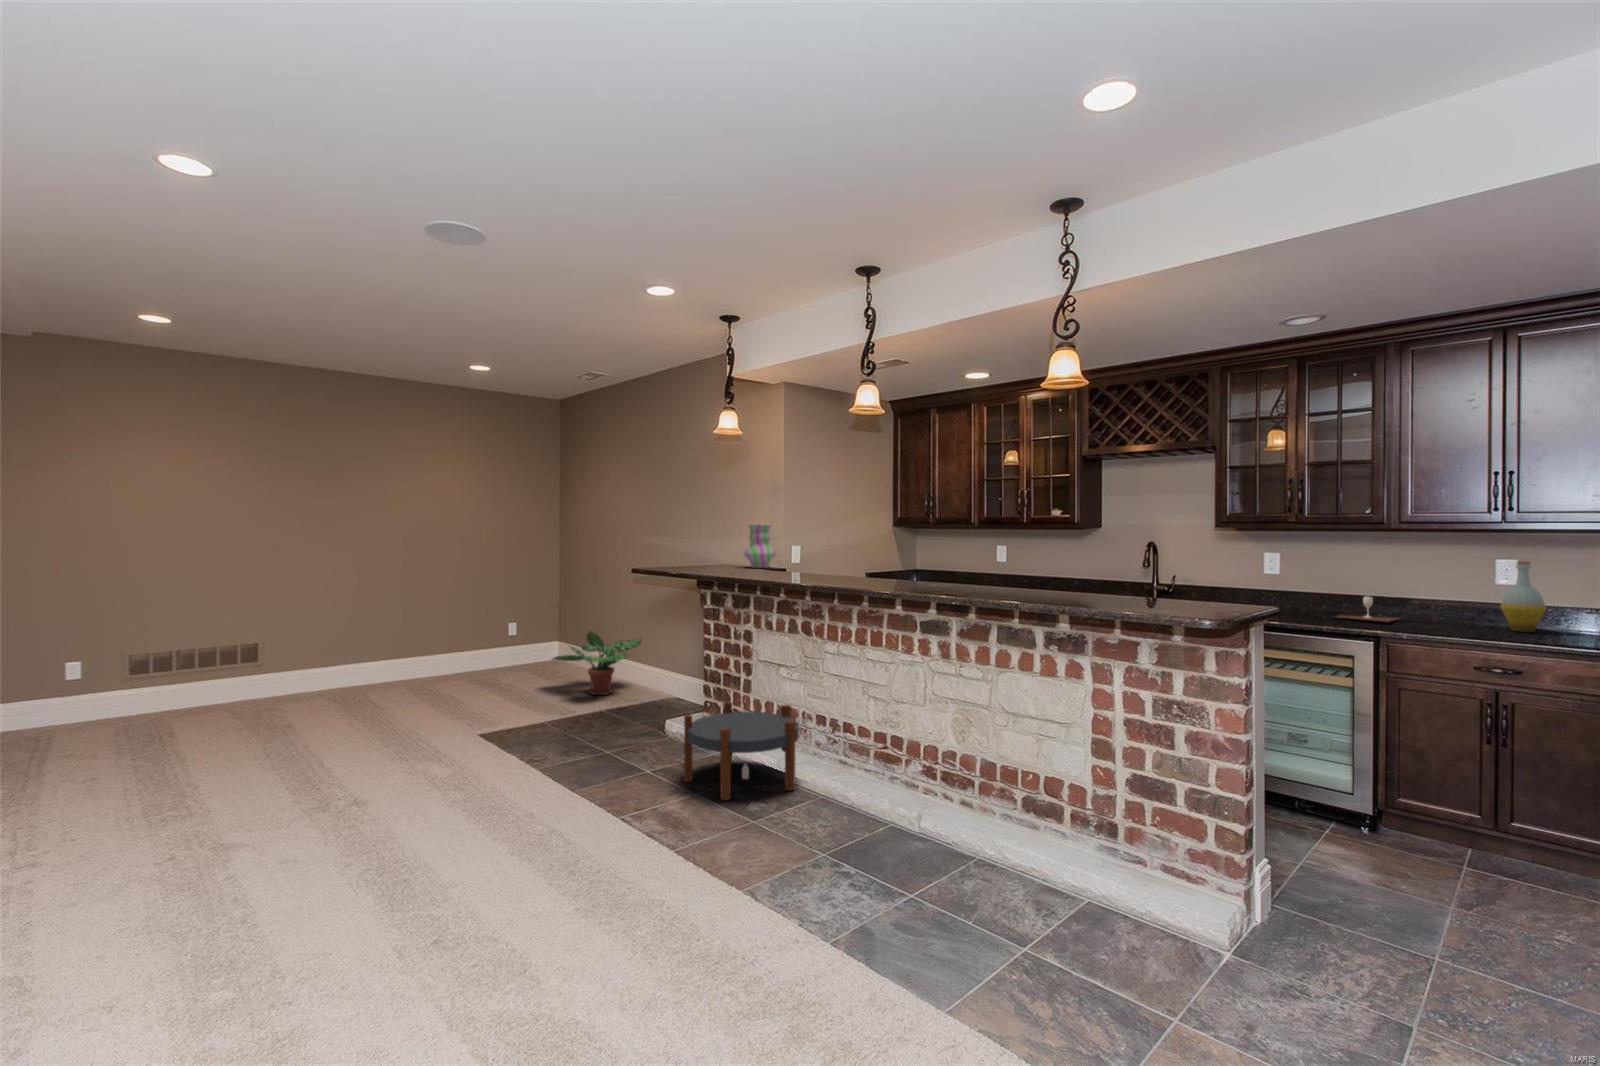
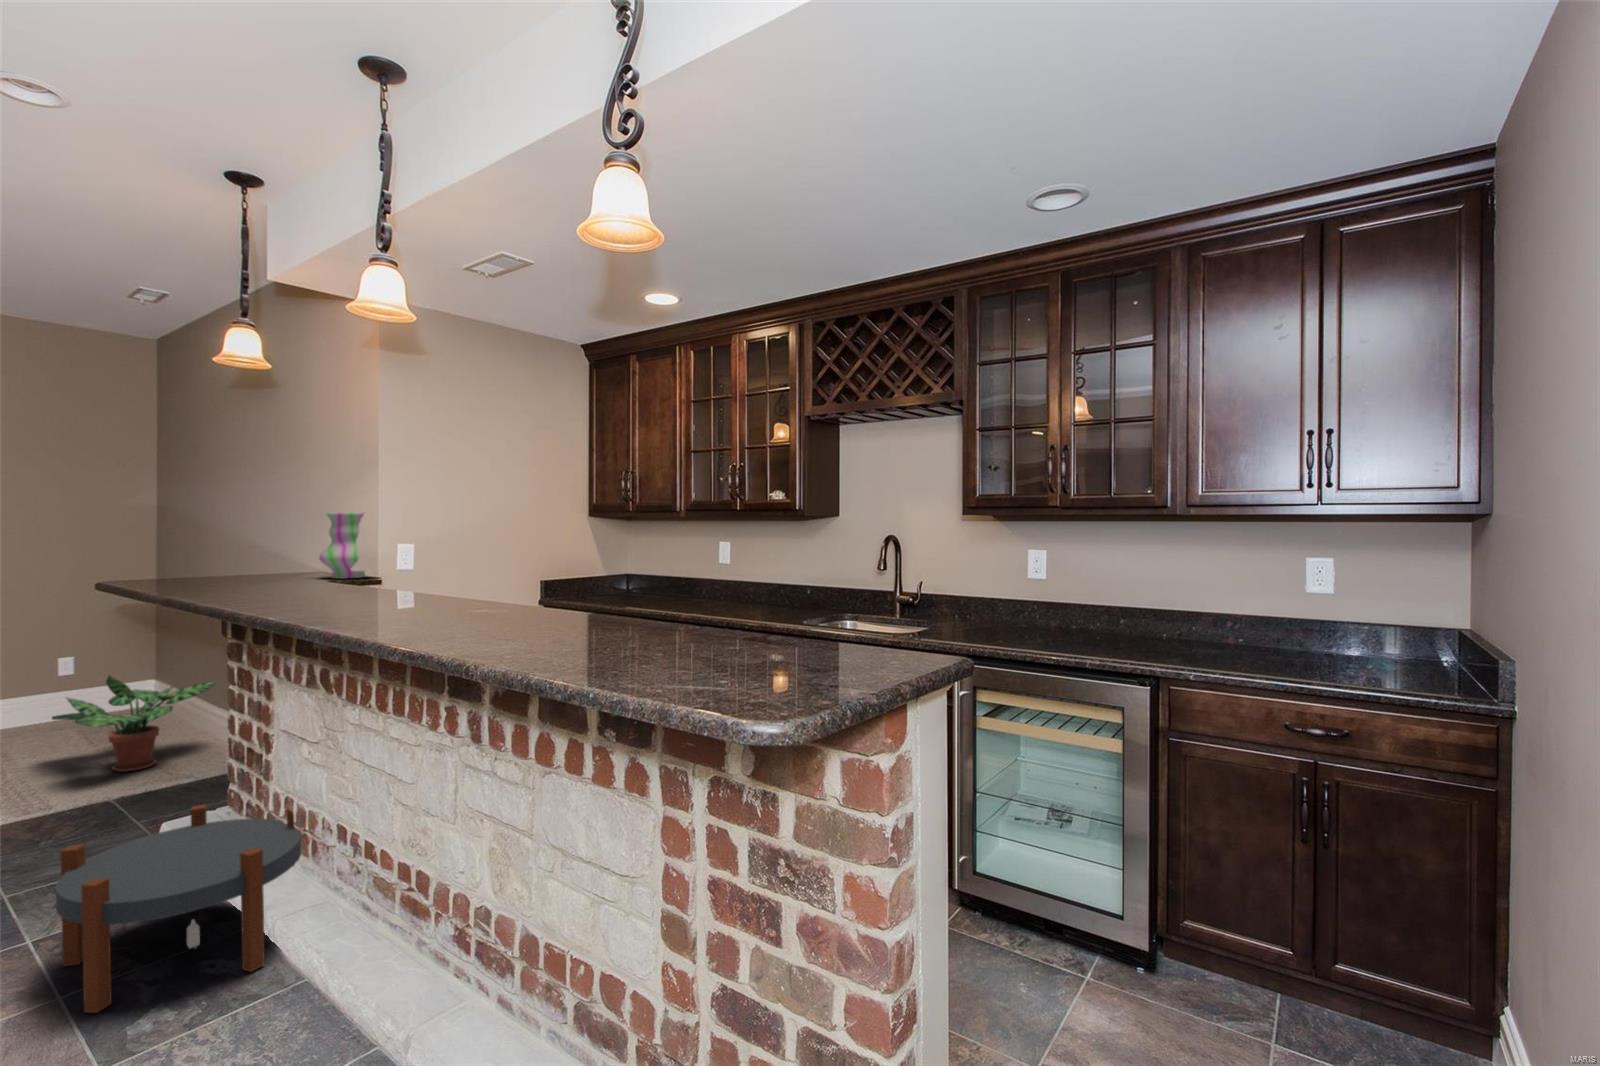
bottle: present [1501,561,1546,632] -> none [1317,561,1376,666]
wine glass: present [1338,596,1398,622] -> none [1101,613,1194,652]

